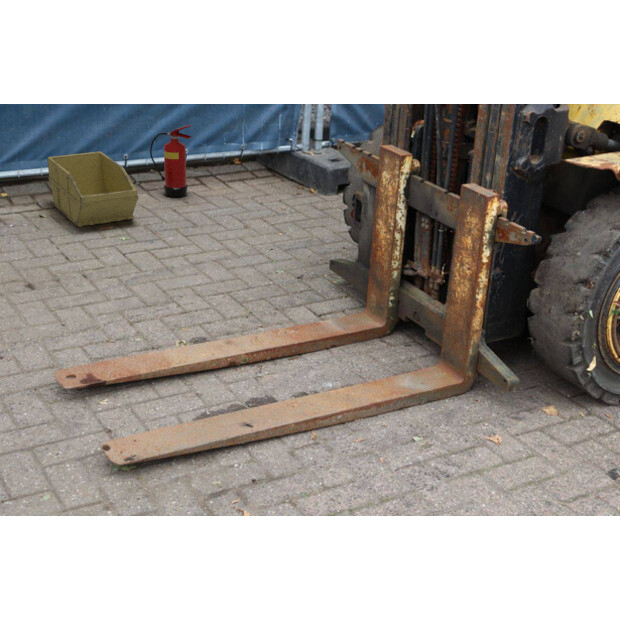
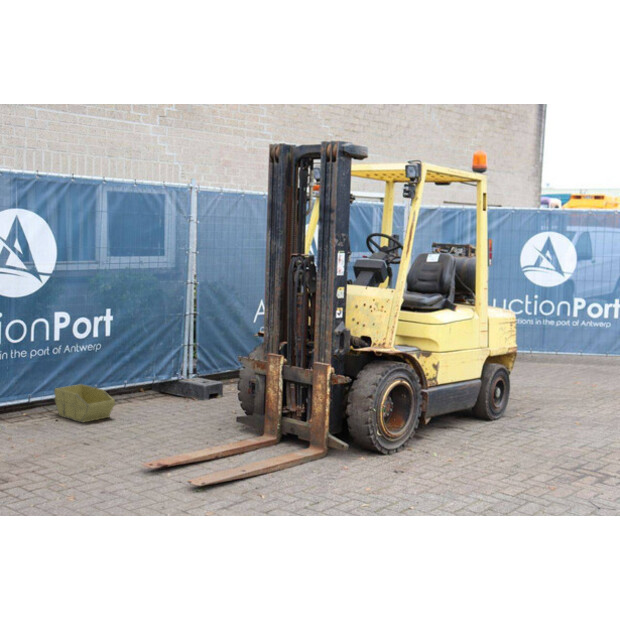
fire extinguisher: present [150,125,191,198] -> none [107,366,133,407]

